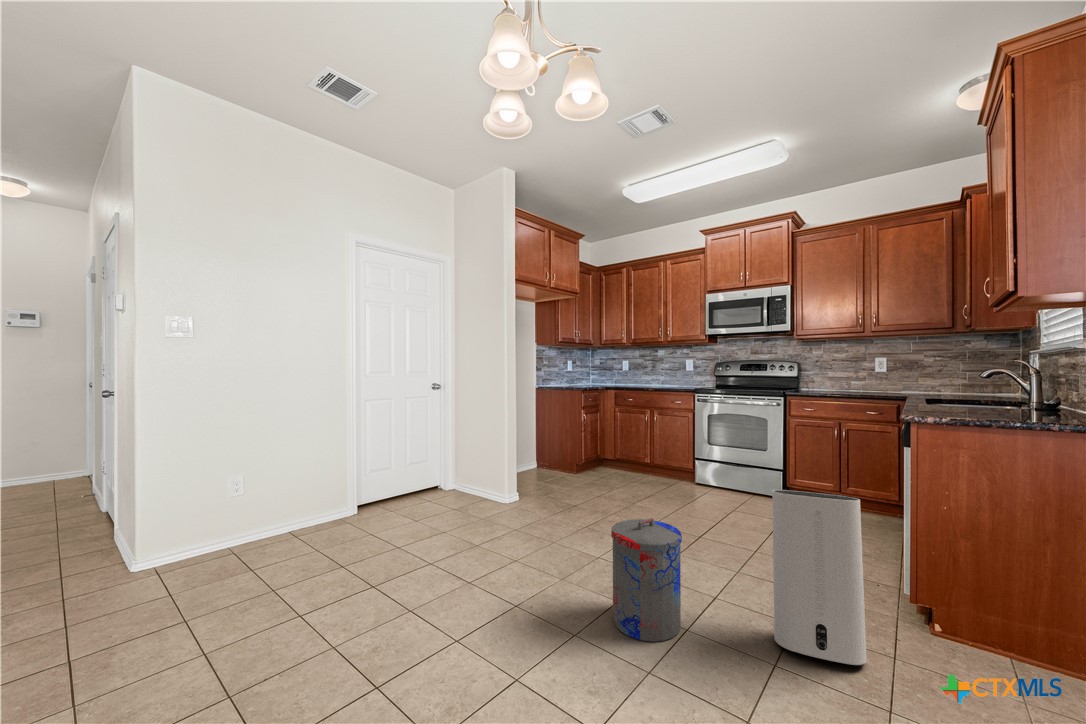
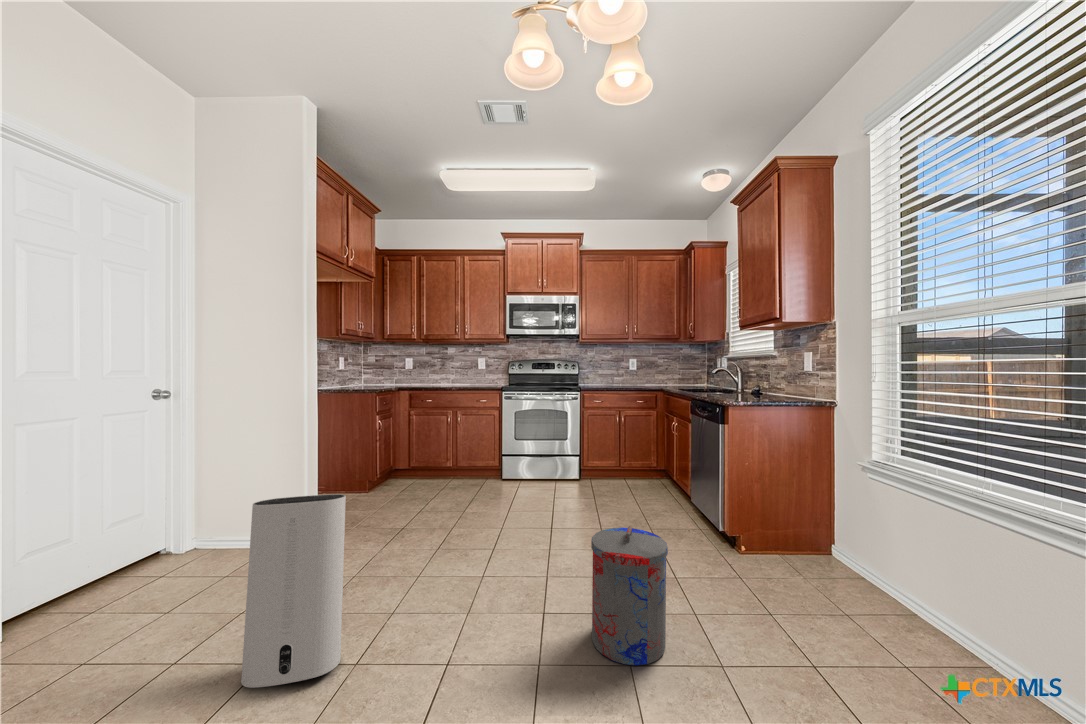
air purifier: present [772,490,866,665] -> present [241,494,346,688]

